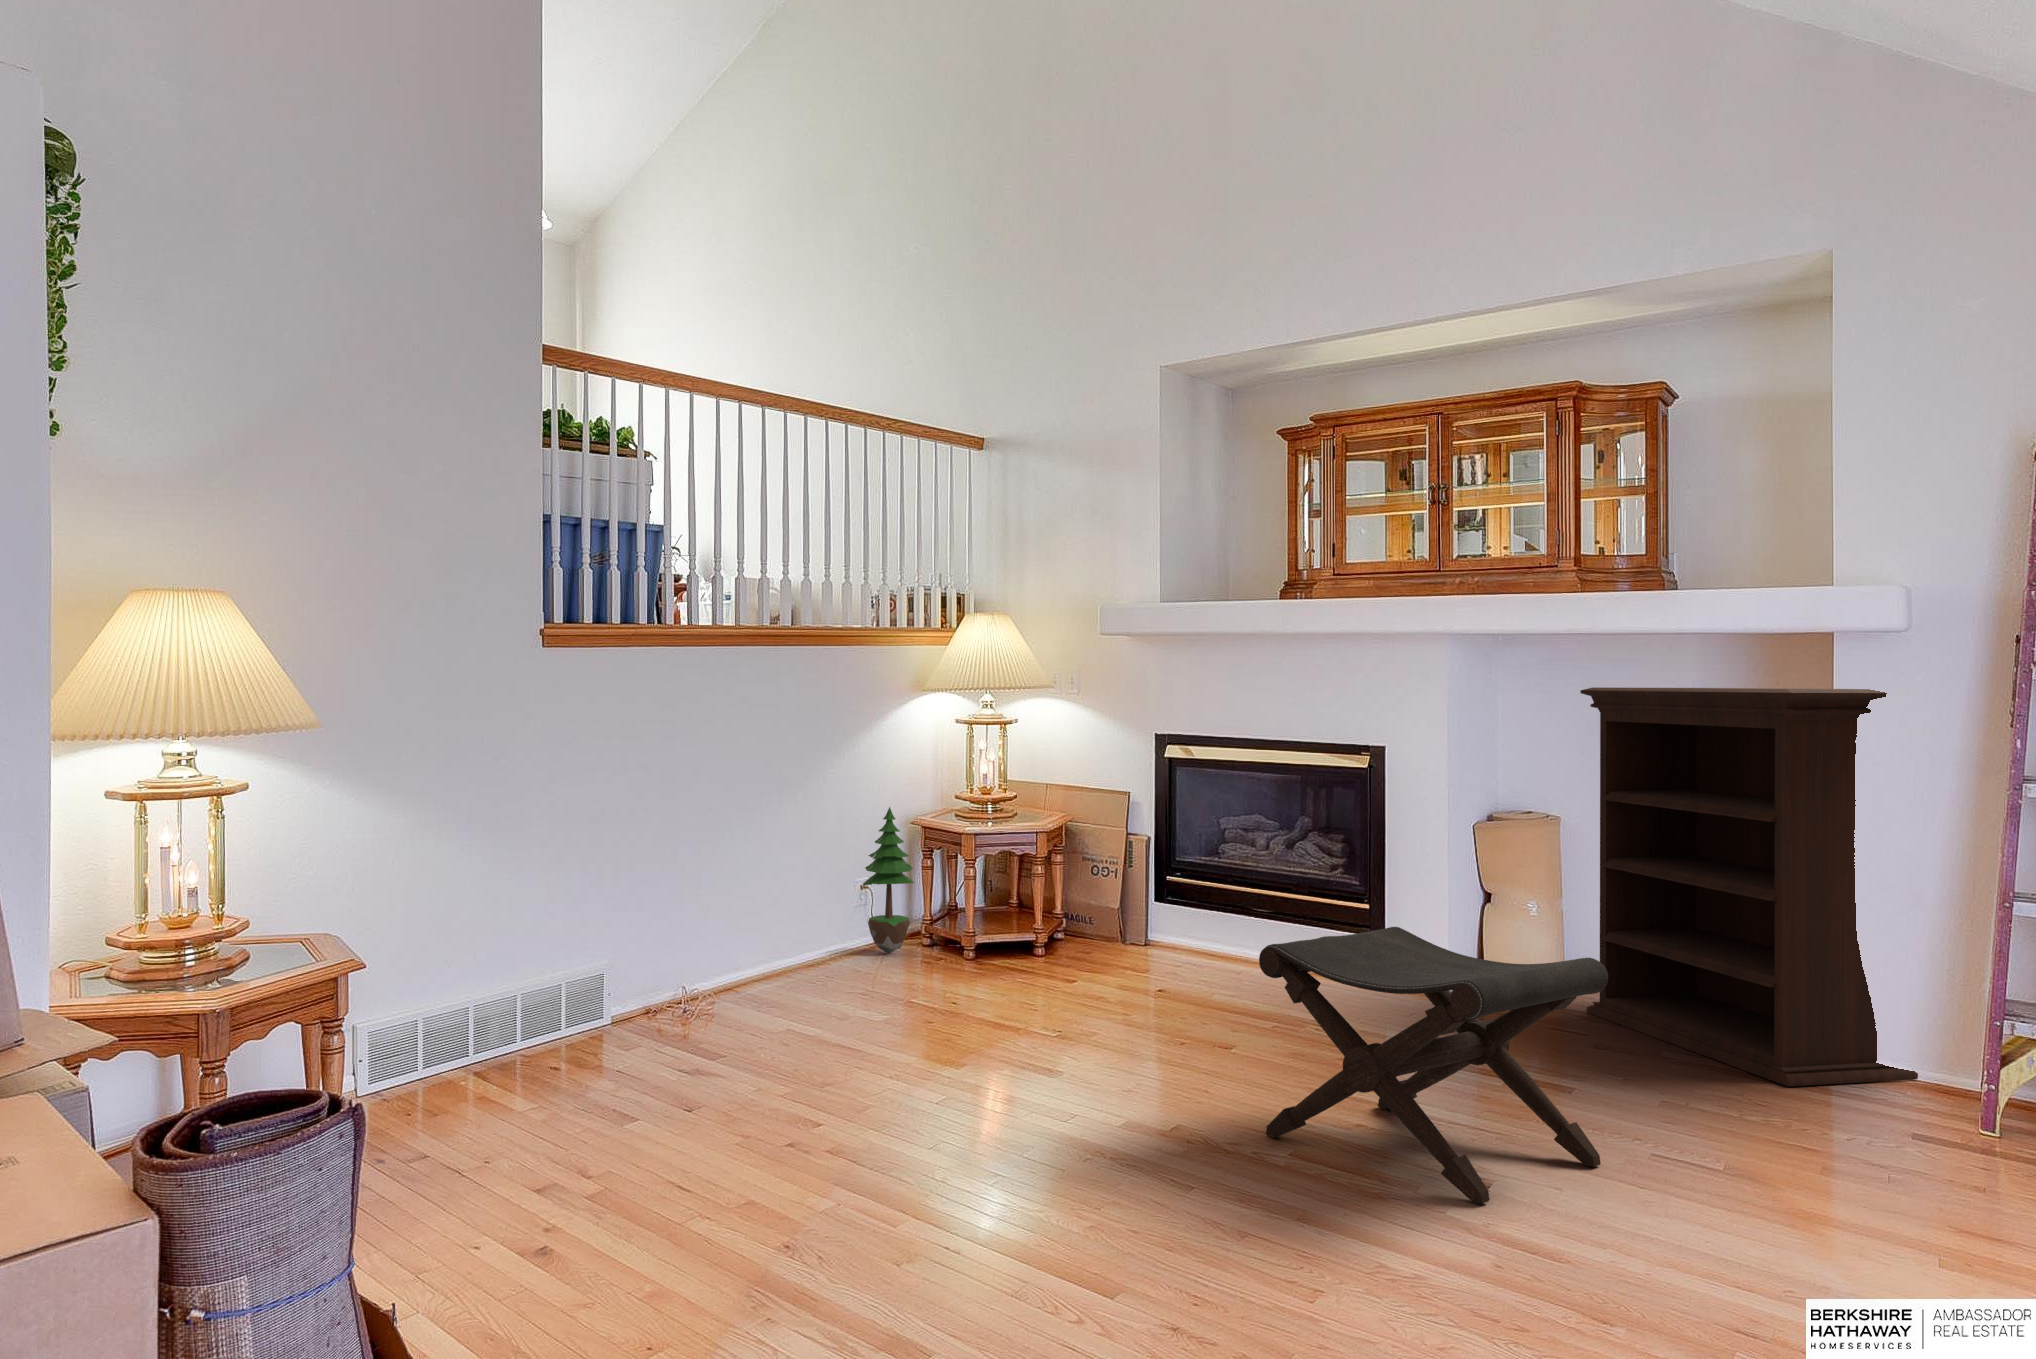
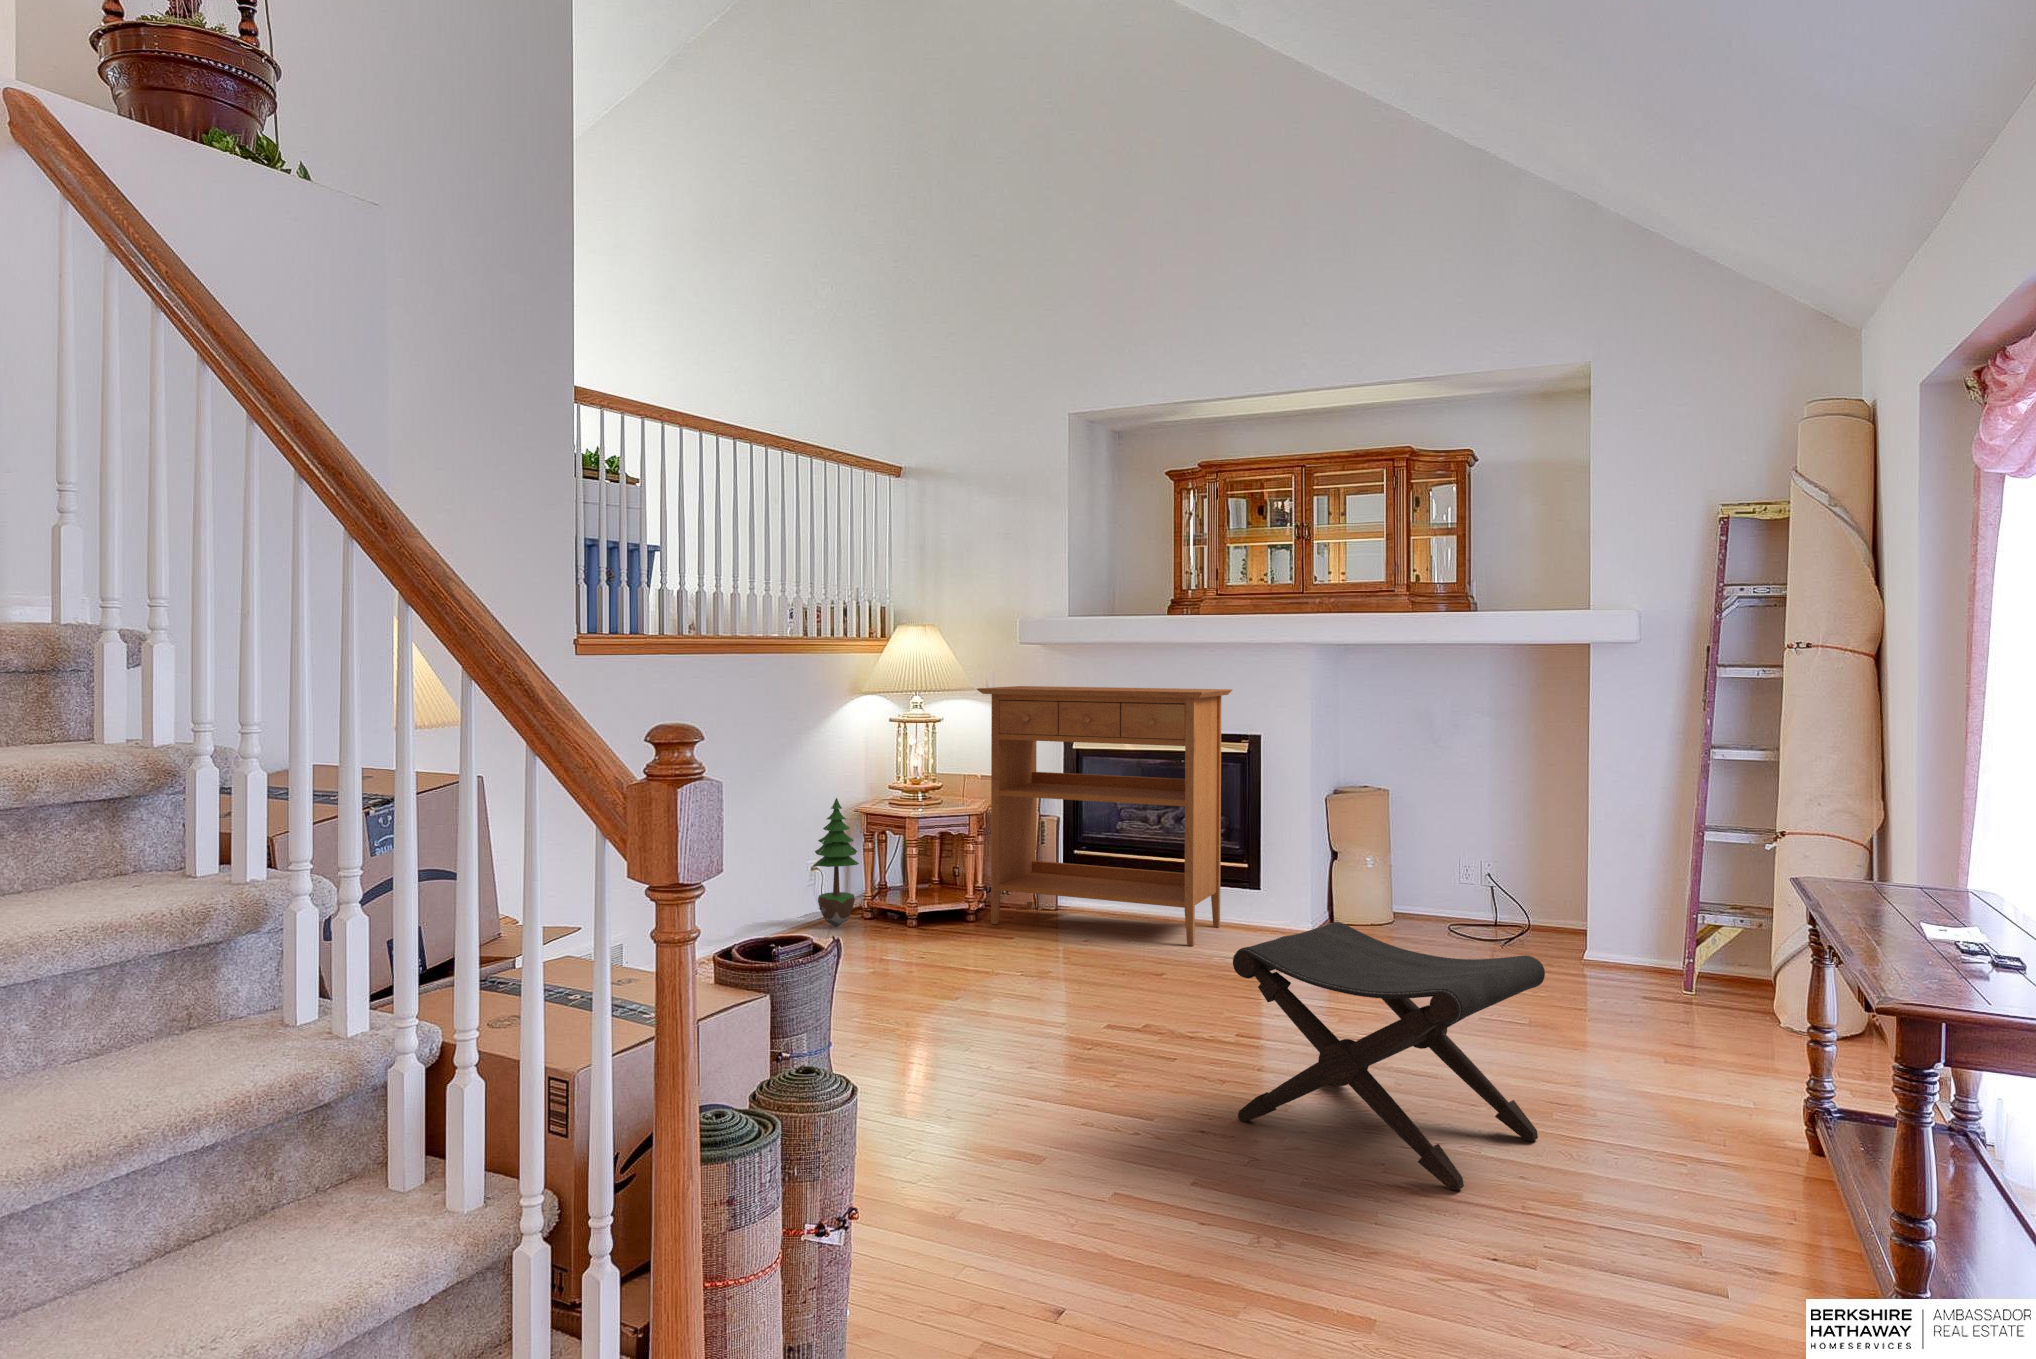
console table: none [1048,684,1345,981] -> present [977,686,1232,946]
bookshelf: present [1580,687,1918,1087] -> none [1445,695,1758,1044]

